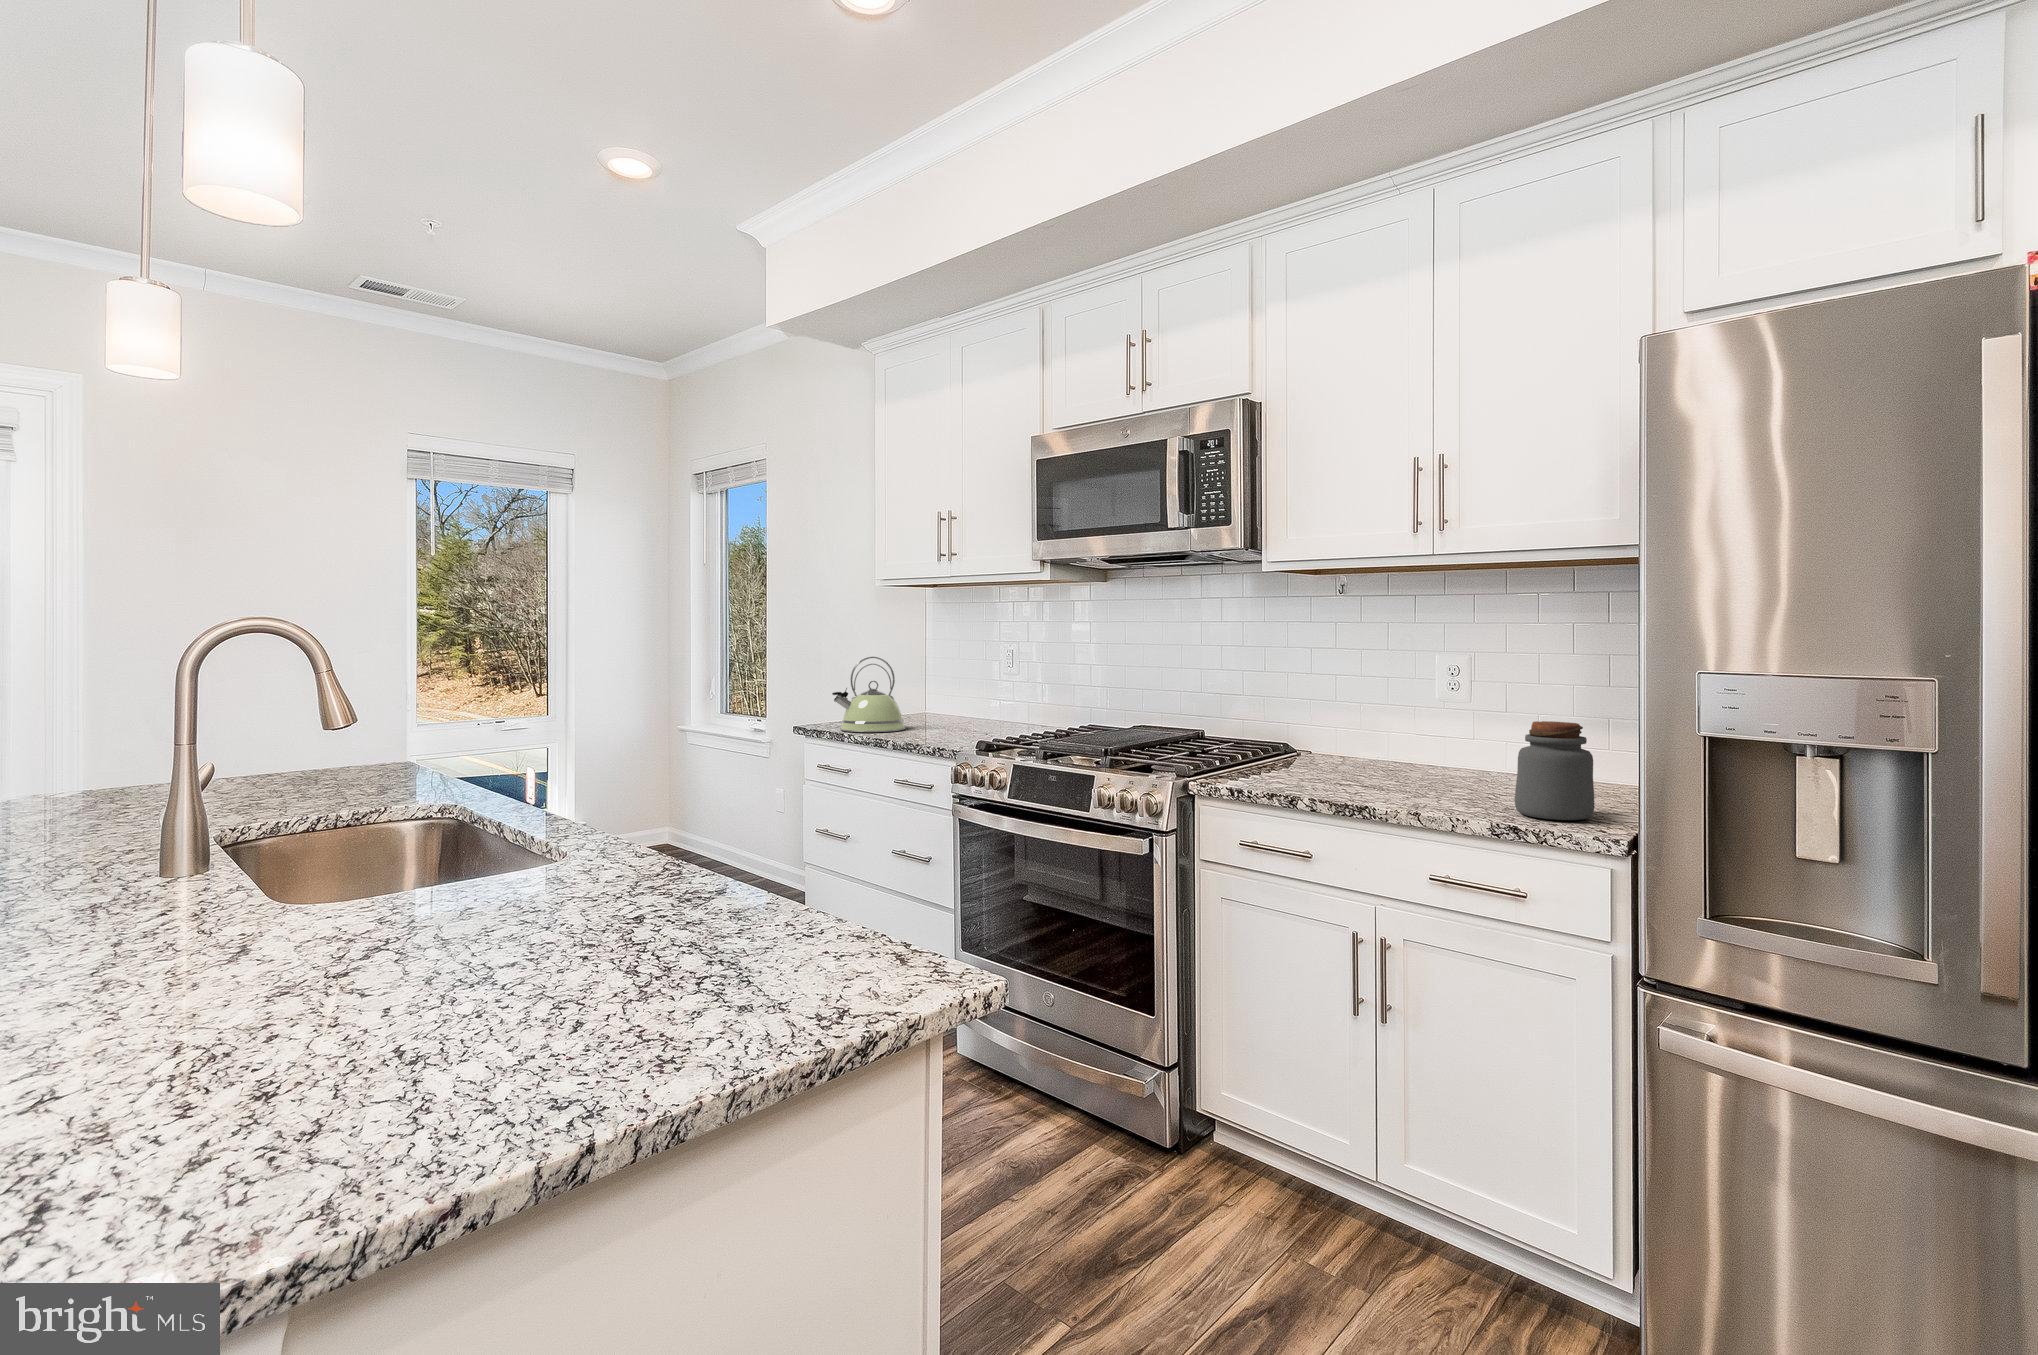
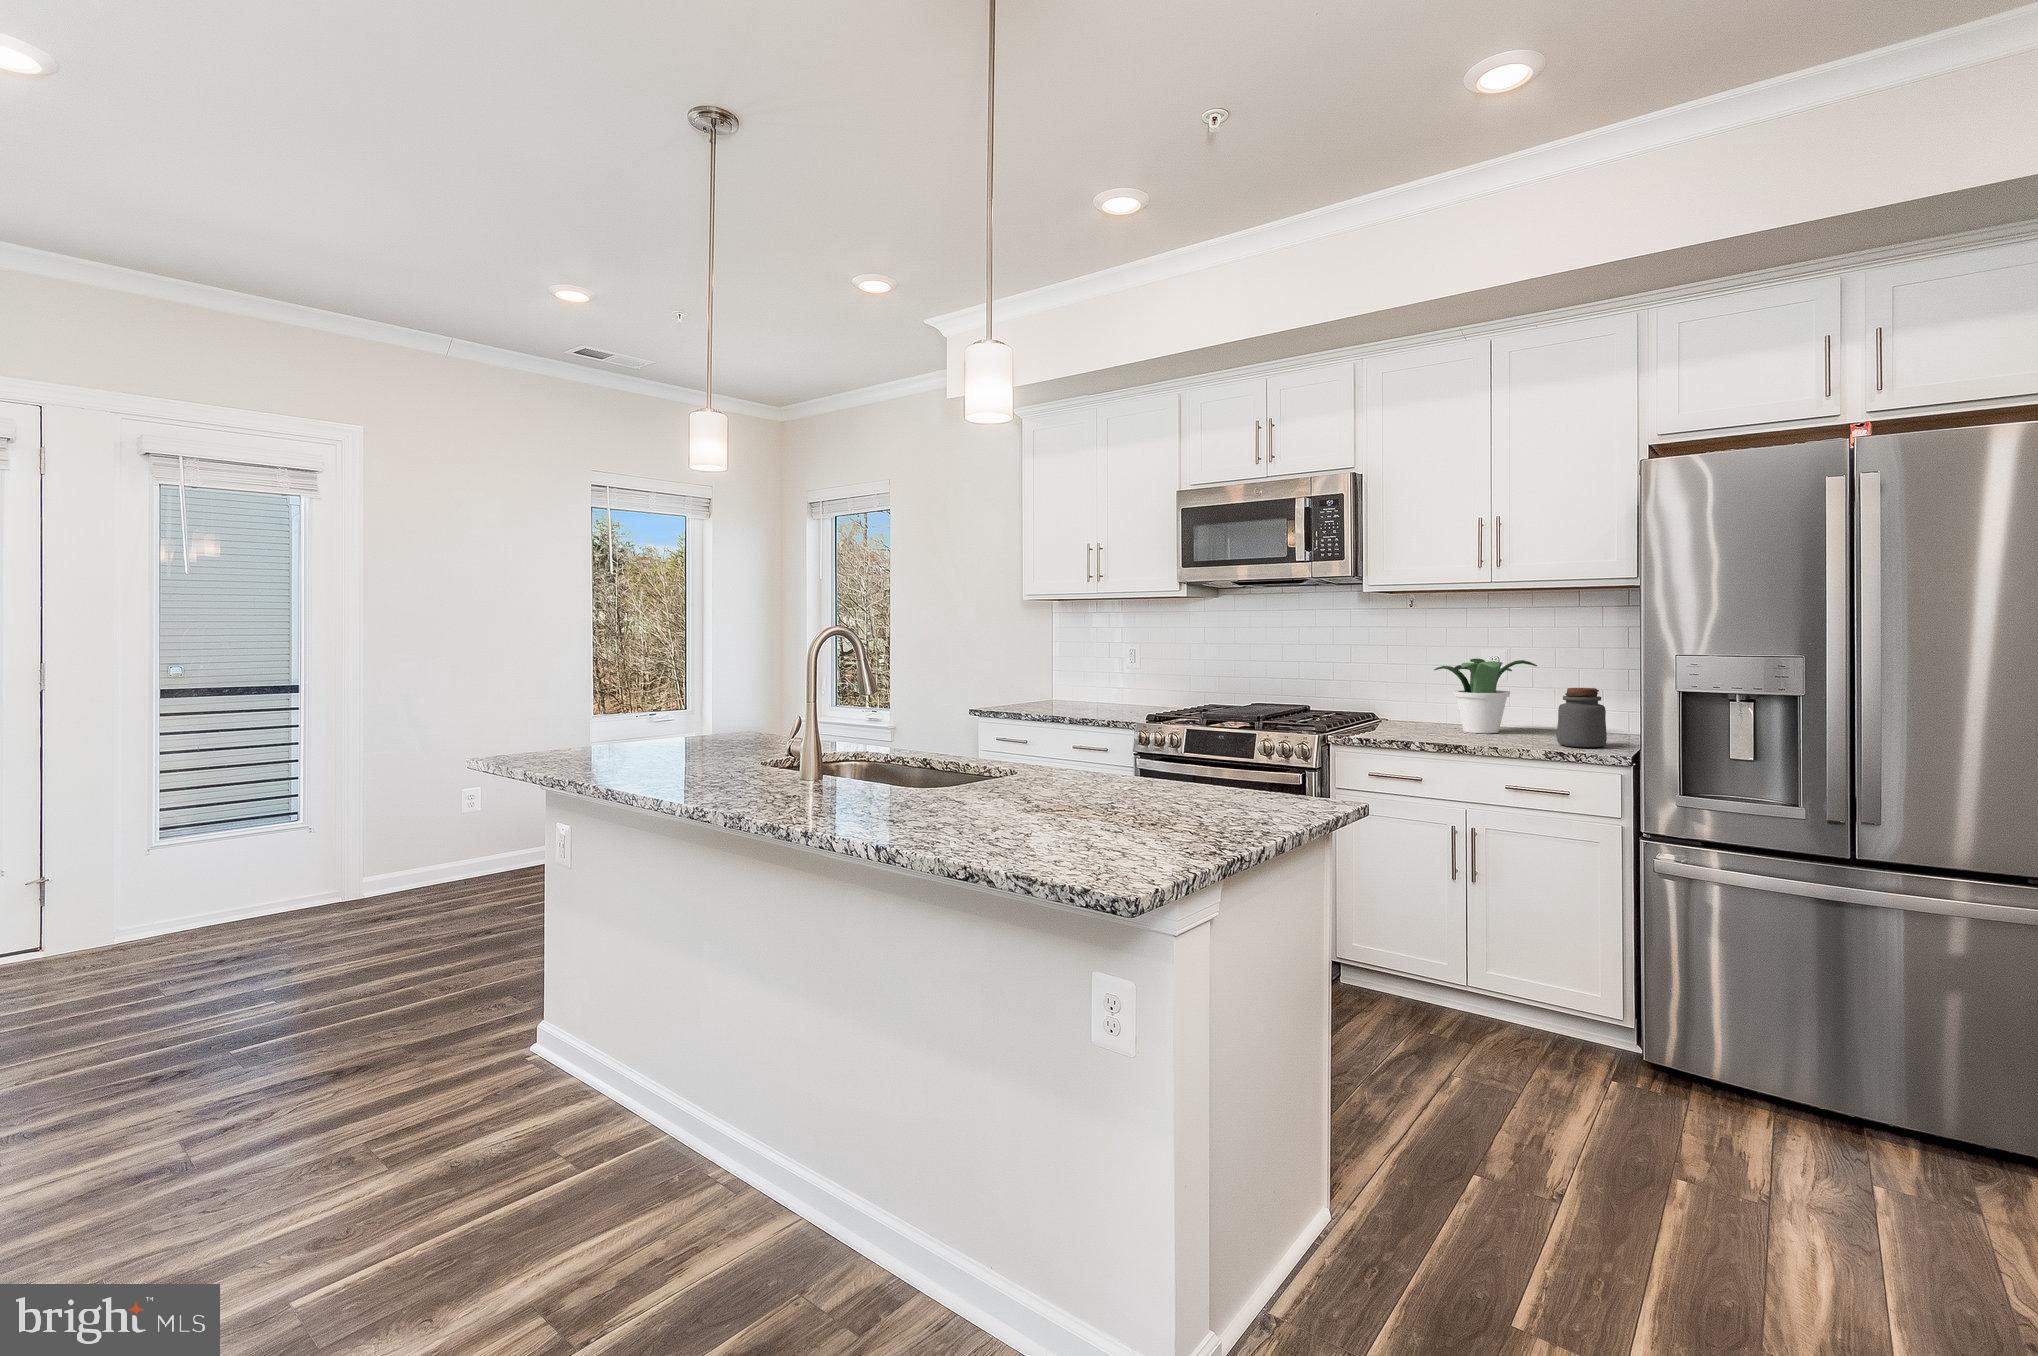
kettle: present [832,657,905,732] -> none [1012,656,1065,713]
potted plant: none [1353,672,1504,785] -> present [1434,659,1537,733]

